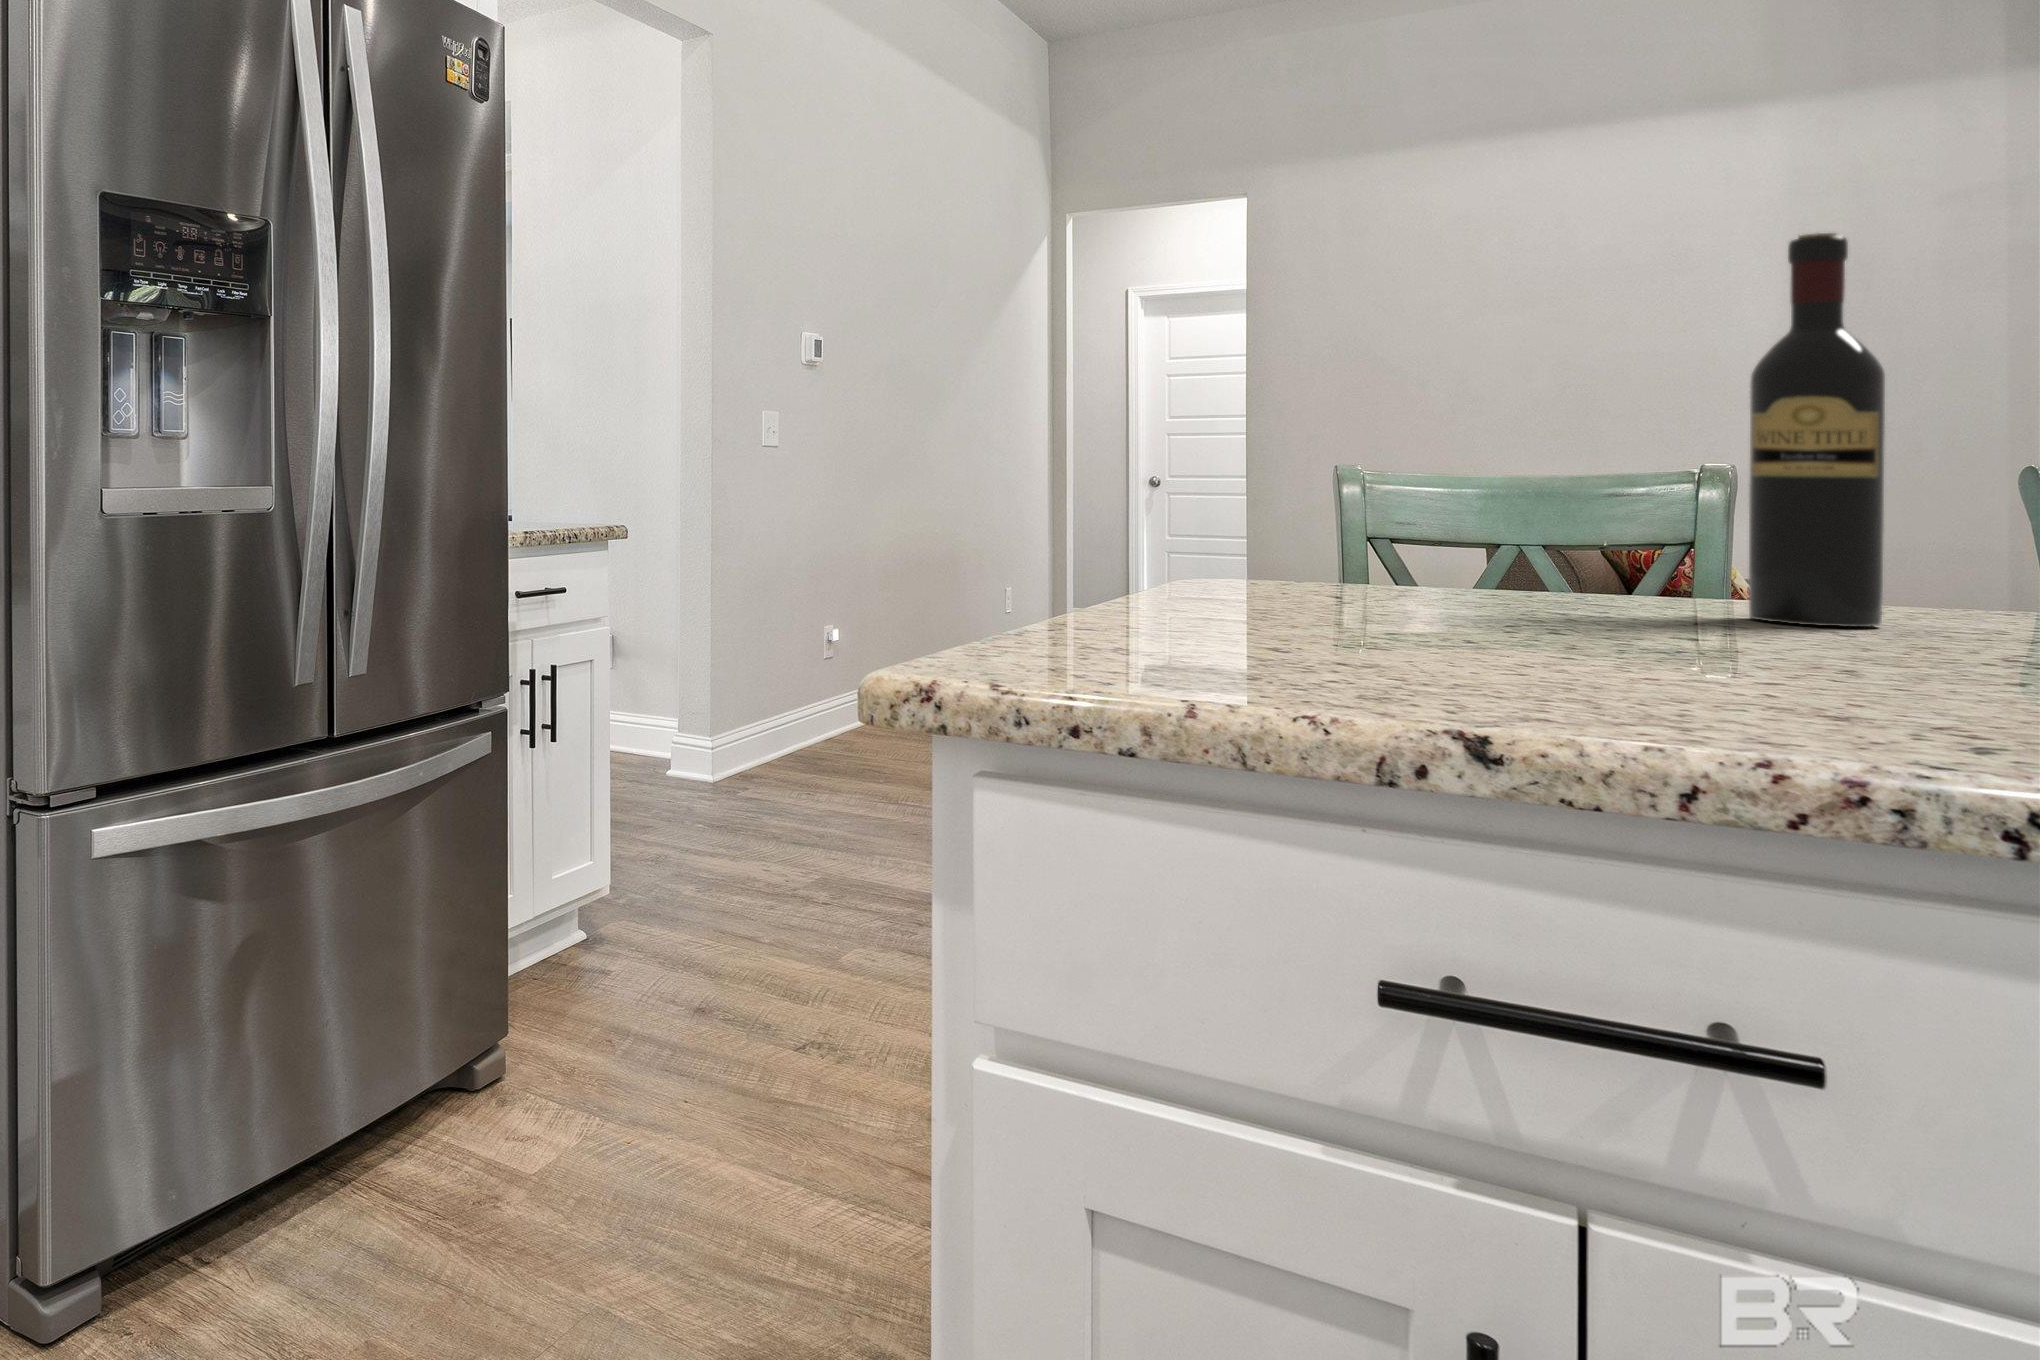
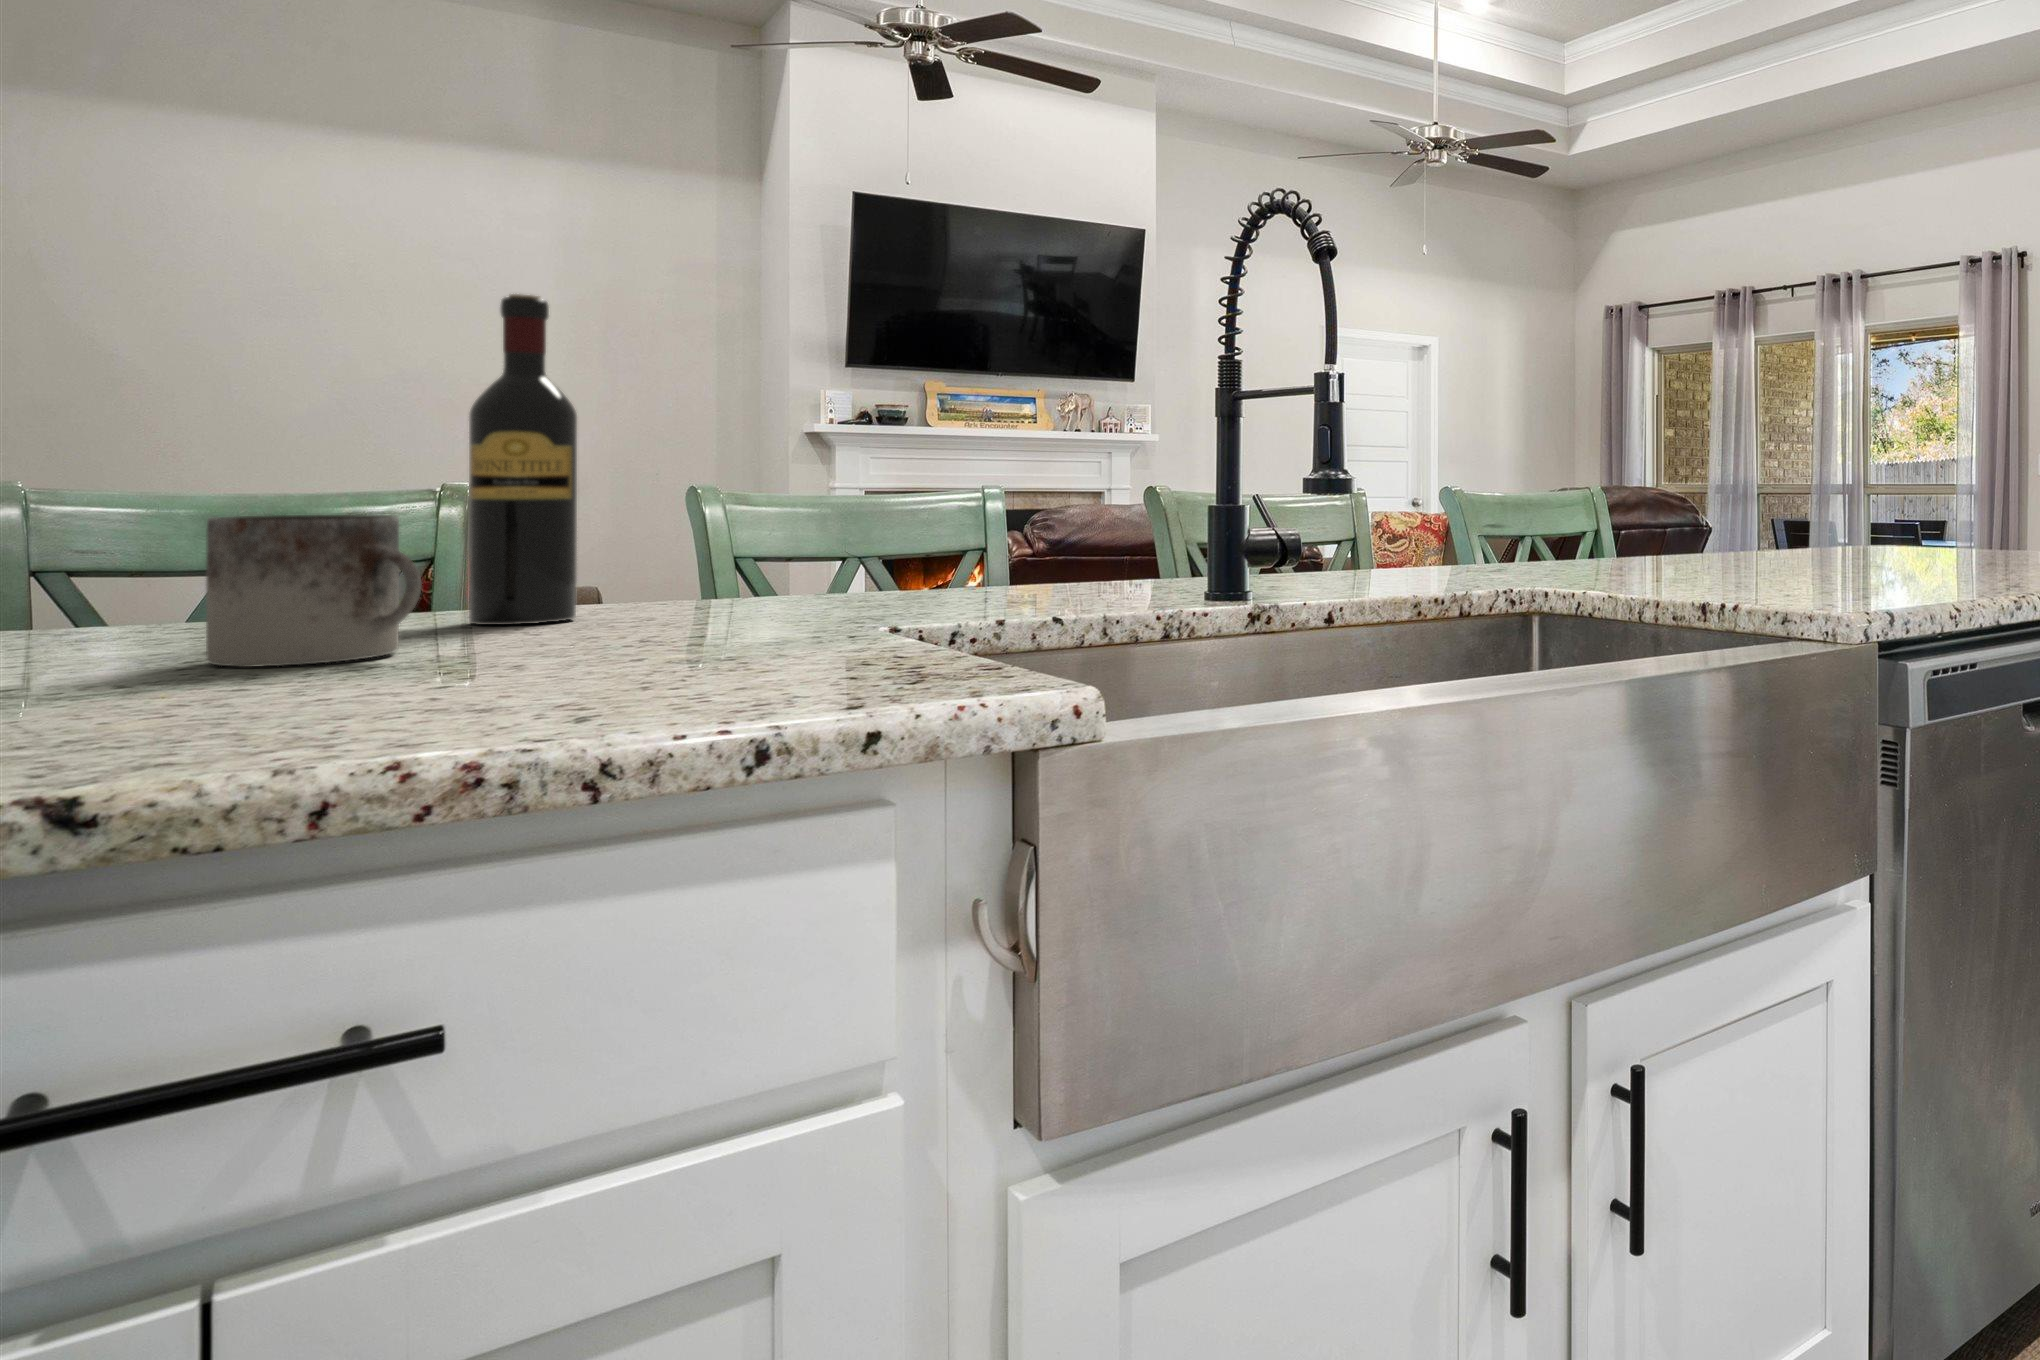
mug: none [1514,489,1722,643] -> present [206,515,421,667]

